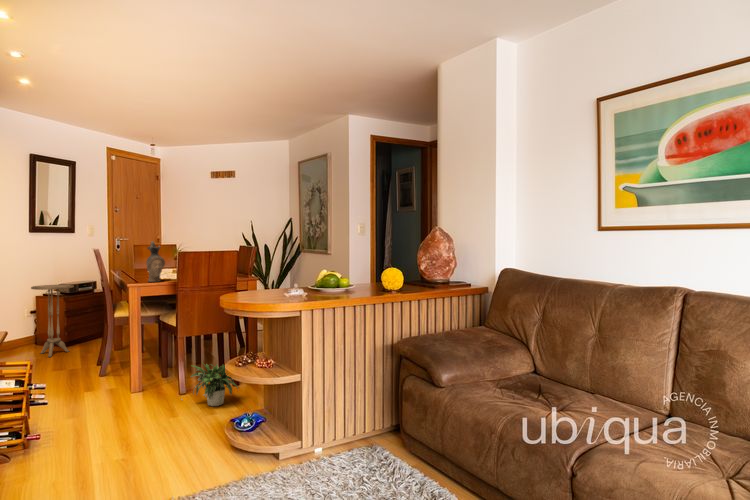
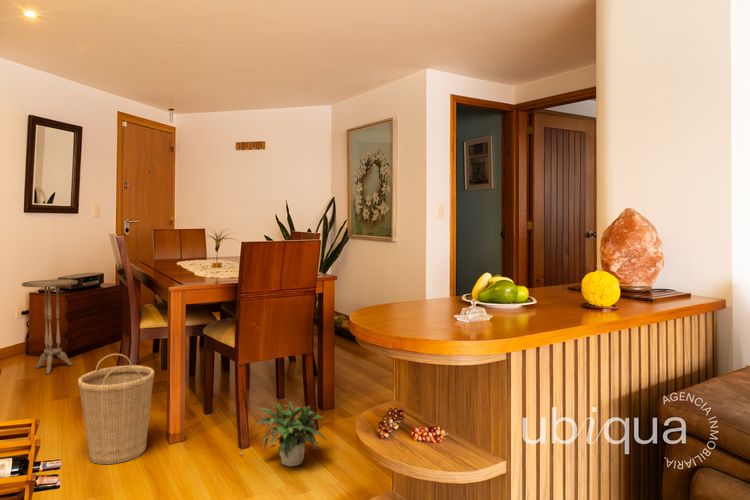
ceramic pitcher: present [146,241,165,282] -> none [185,225,211,283]
basket: none [69,331,123,405] -> present [78,354,154,464]

